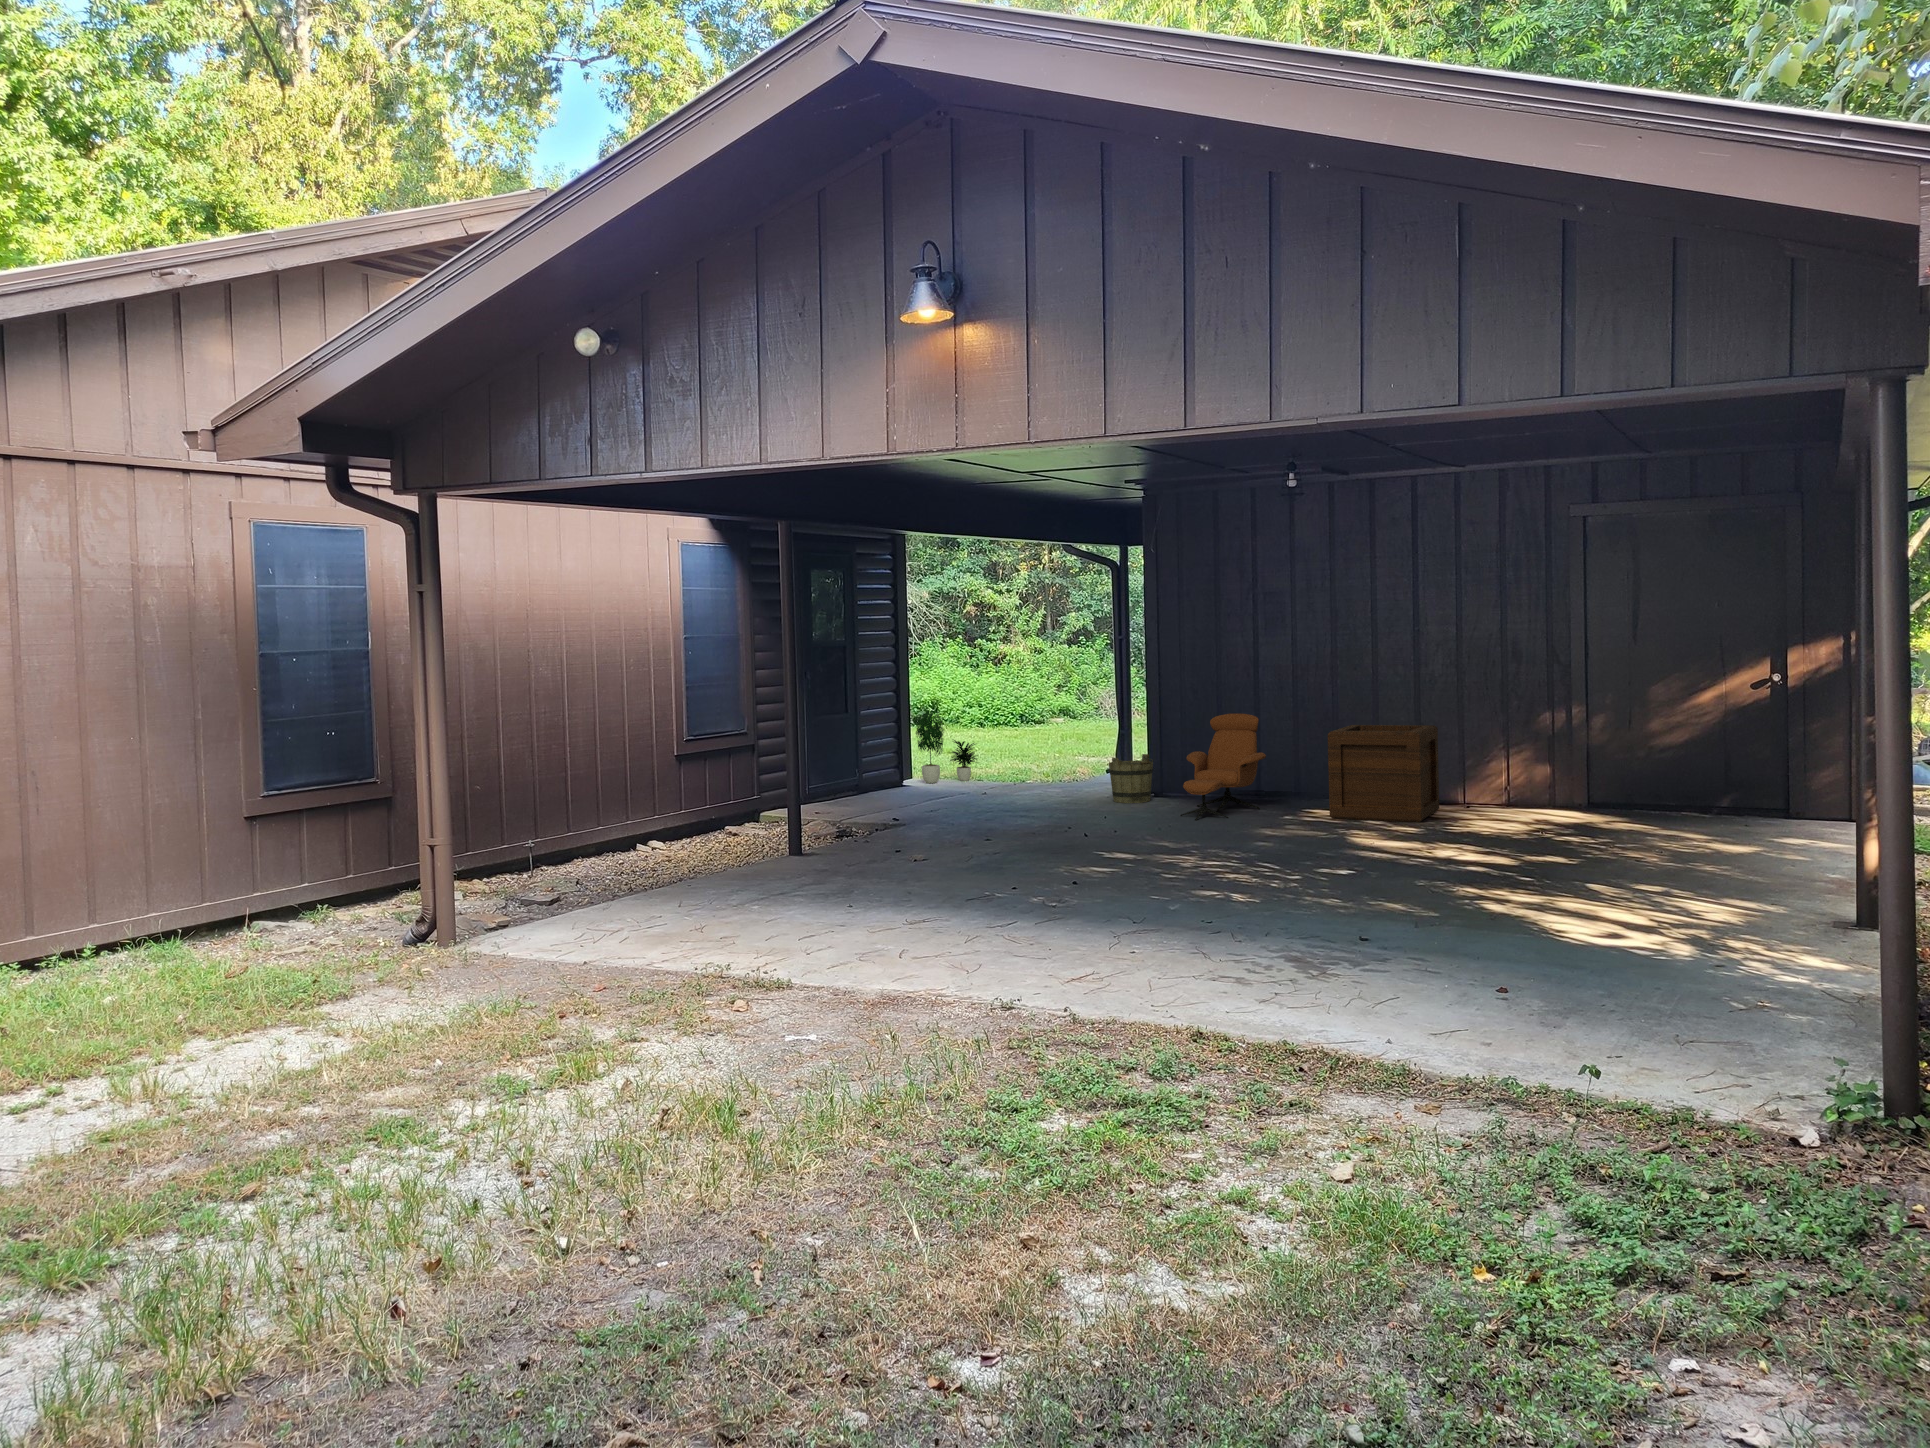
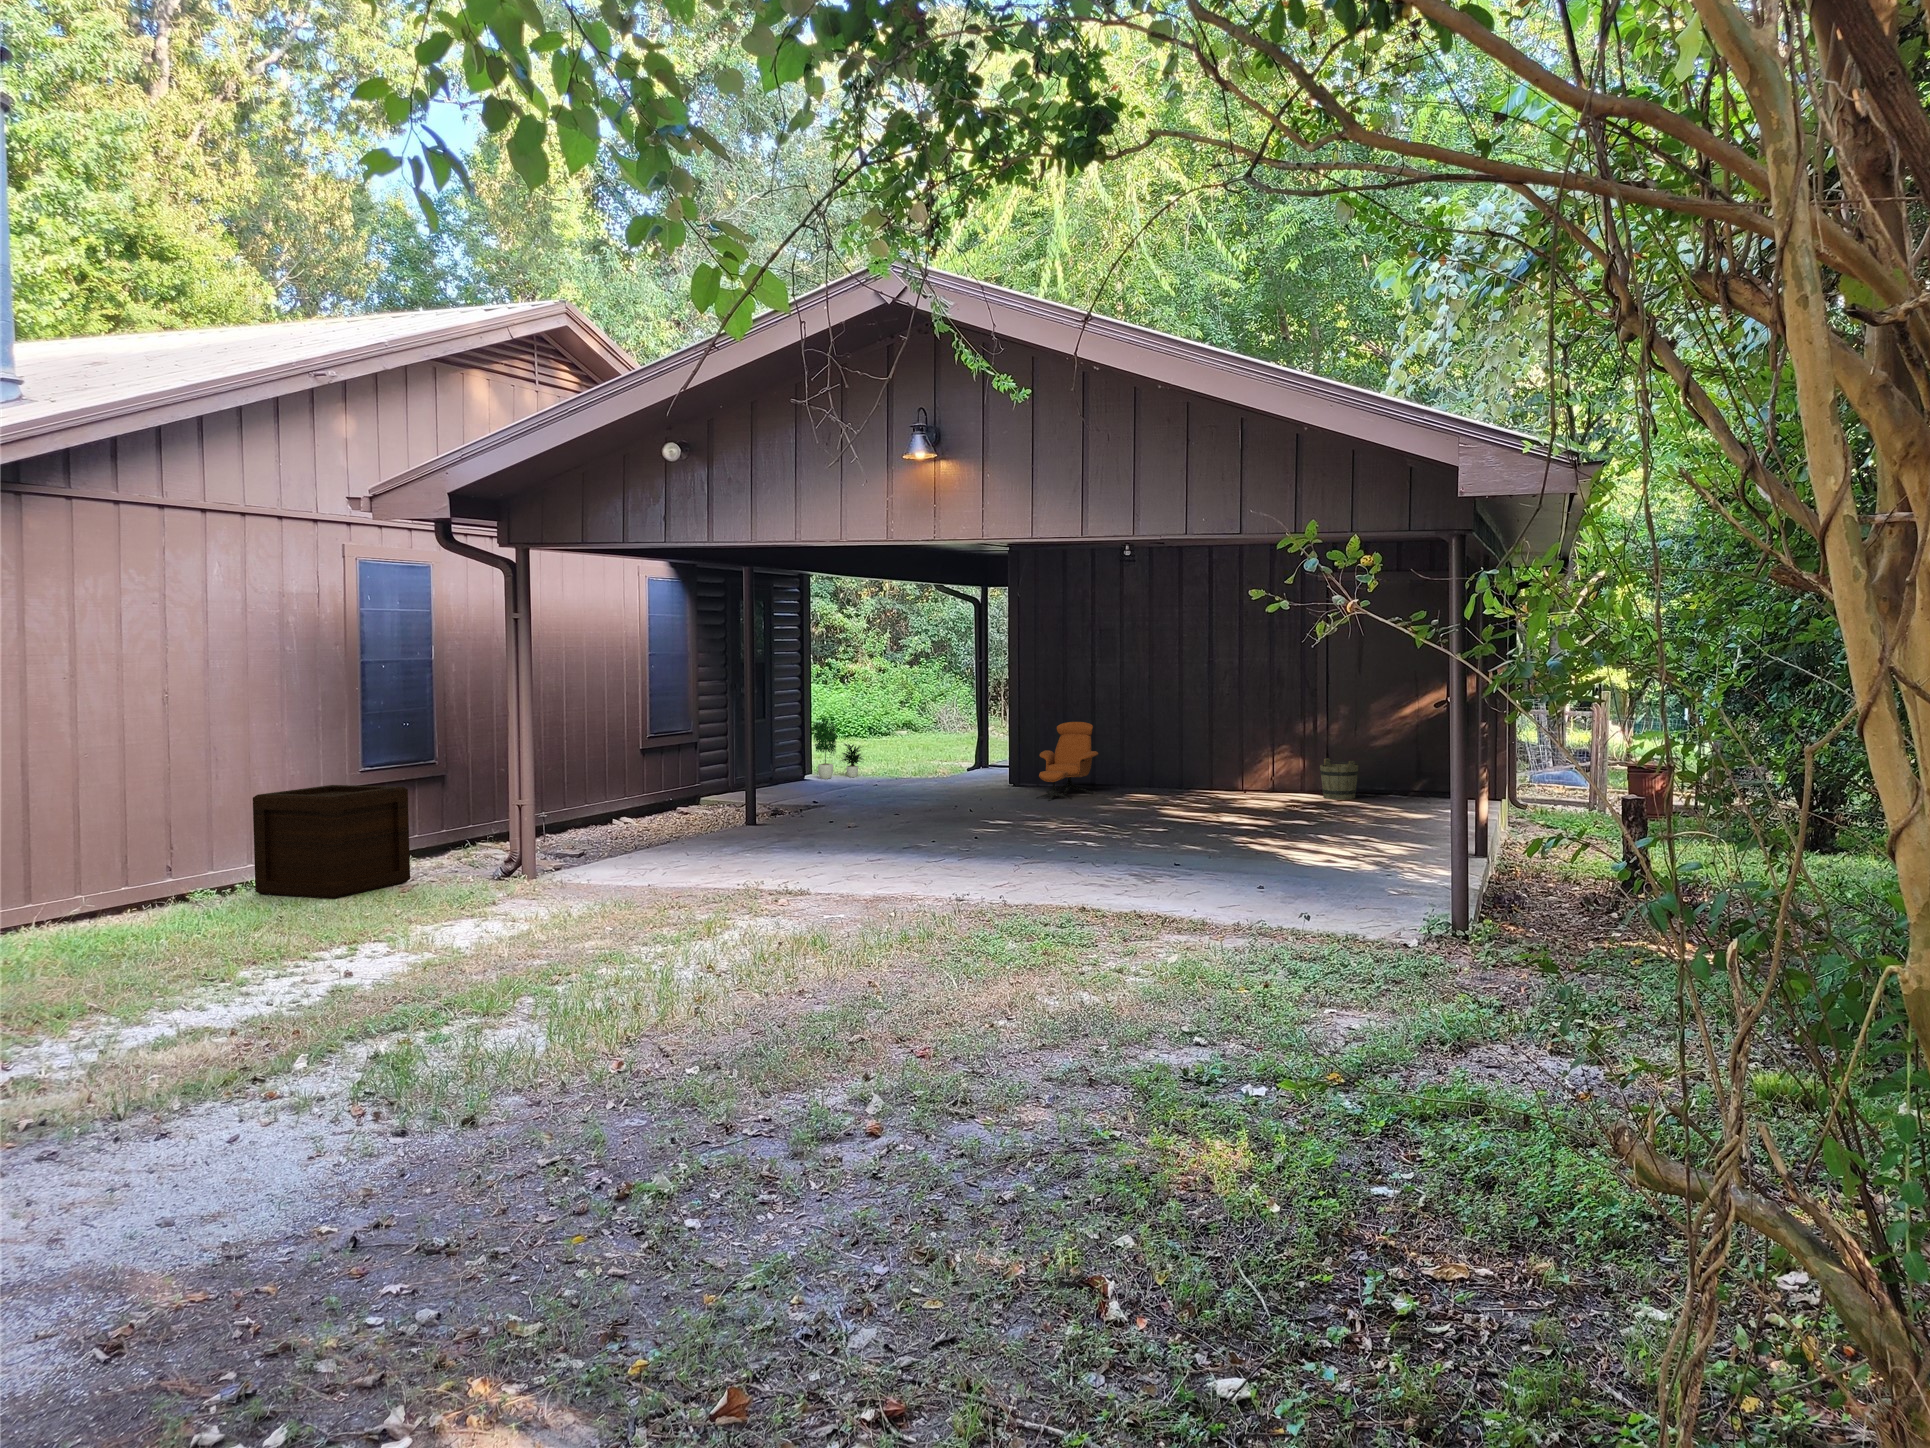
wooden crate: present [1328,725,1439,822] -> present [253,785,410,899]
bucket: present [1109,754,1153,803] -> present [1320,758,1358,800]

